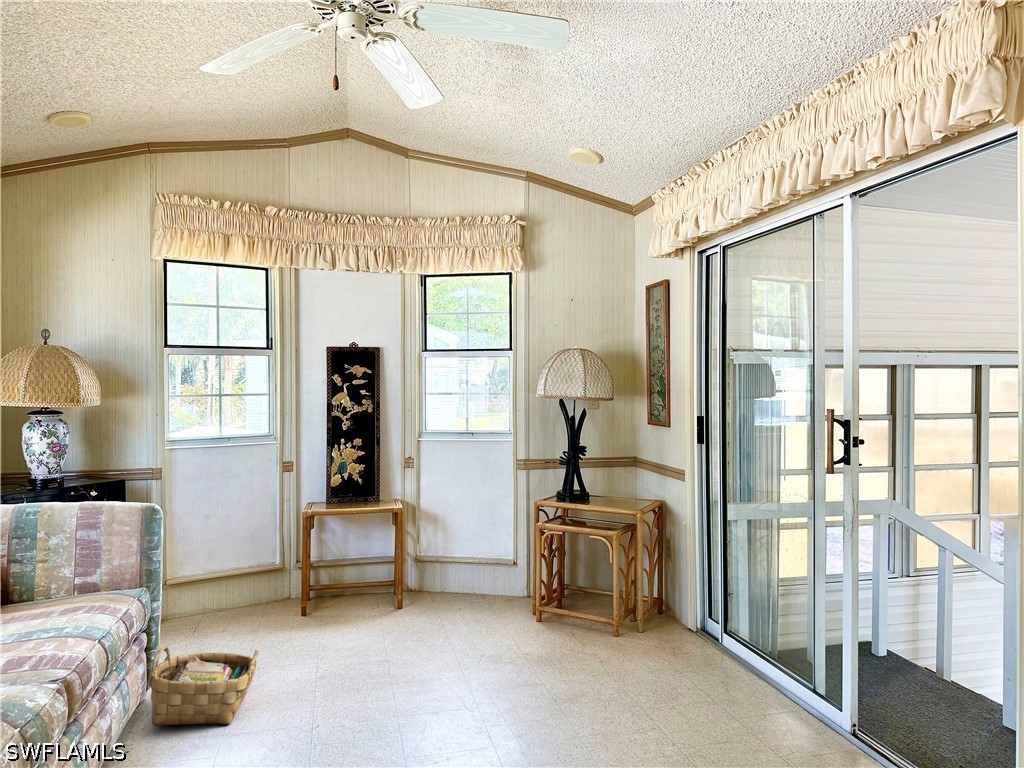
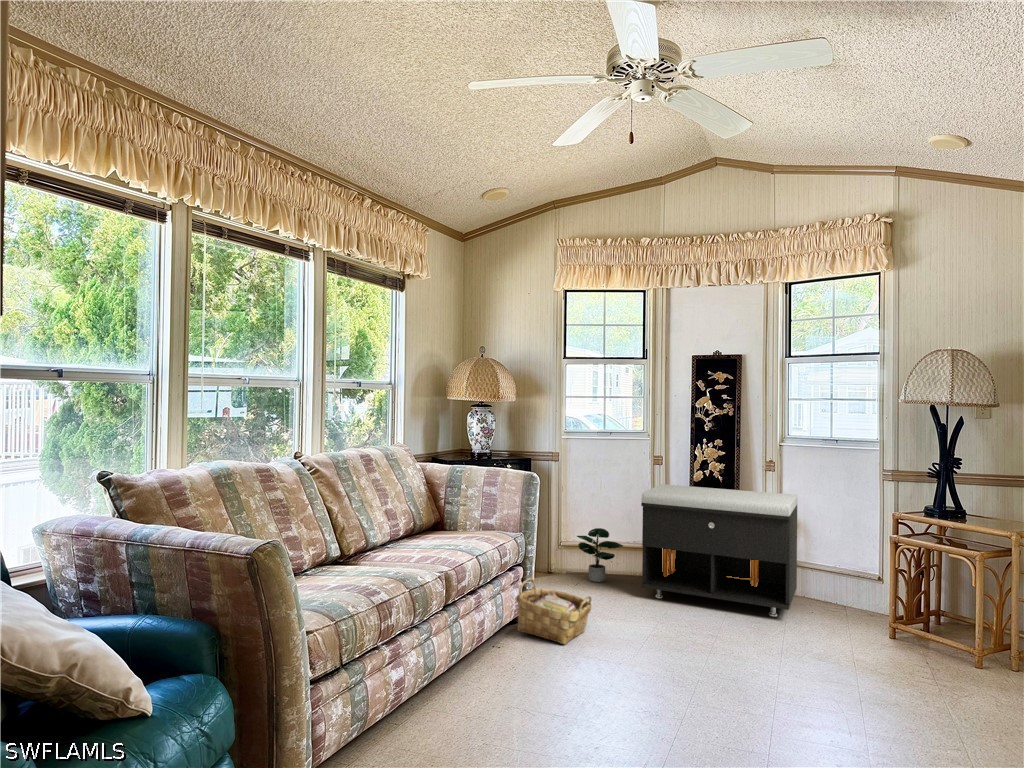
storage bench: none [286,489,448,626] -> present [641,484,797,617]
potted plant: none [190,556,253,625] -> present [577,528,623,582]

